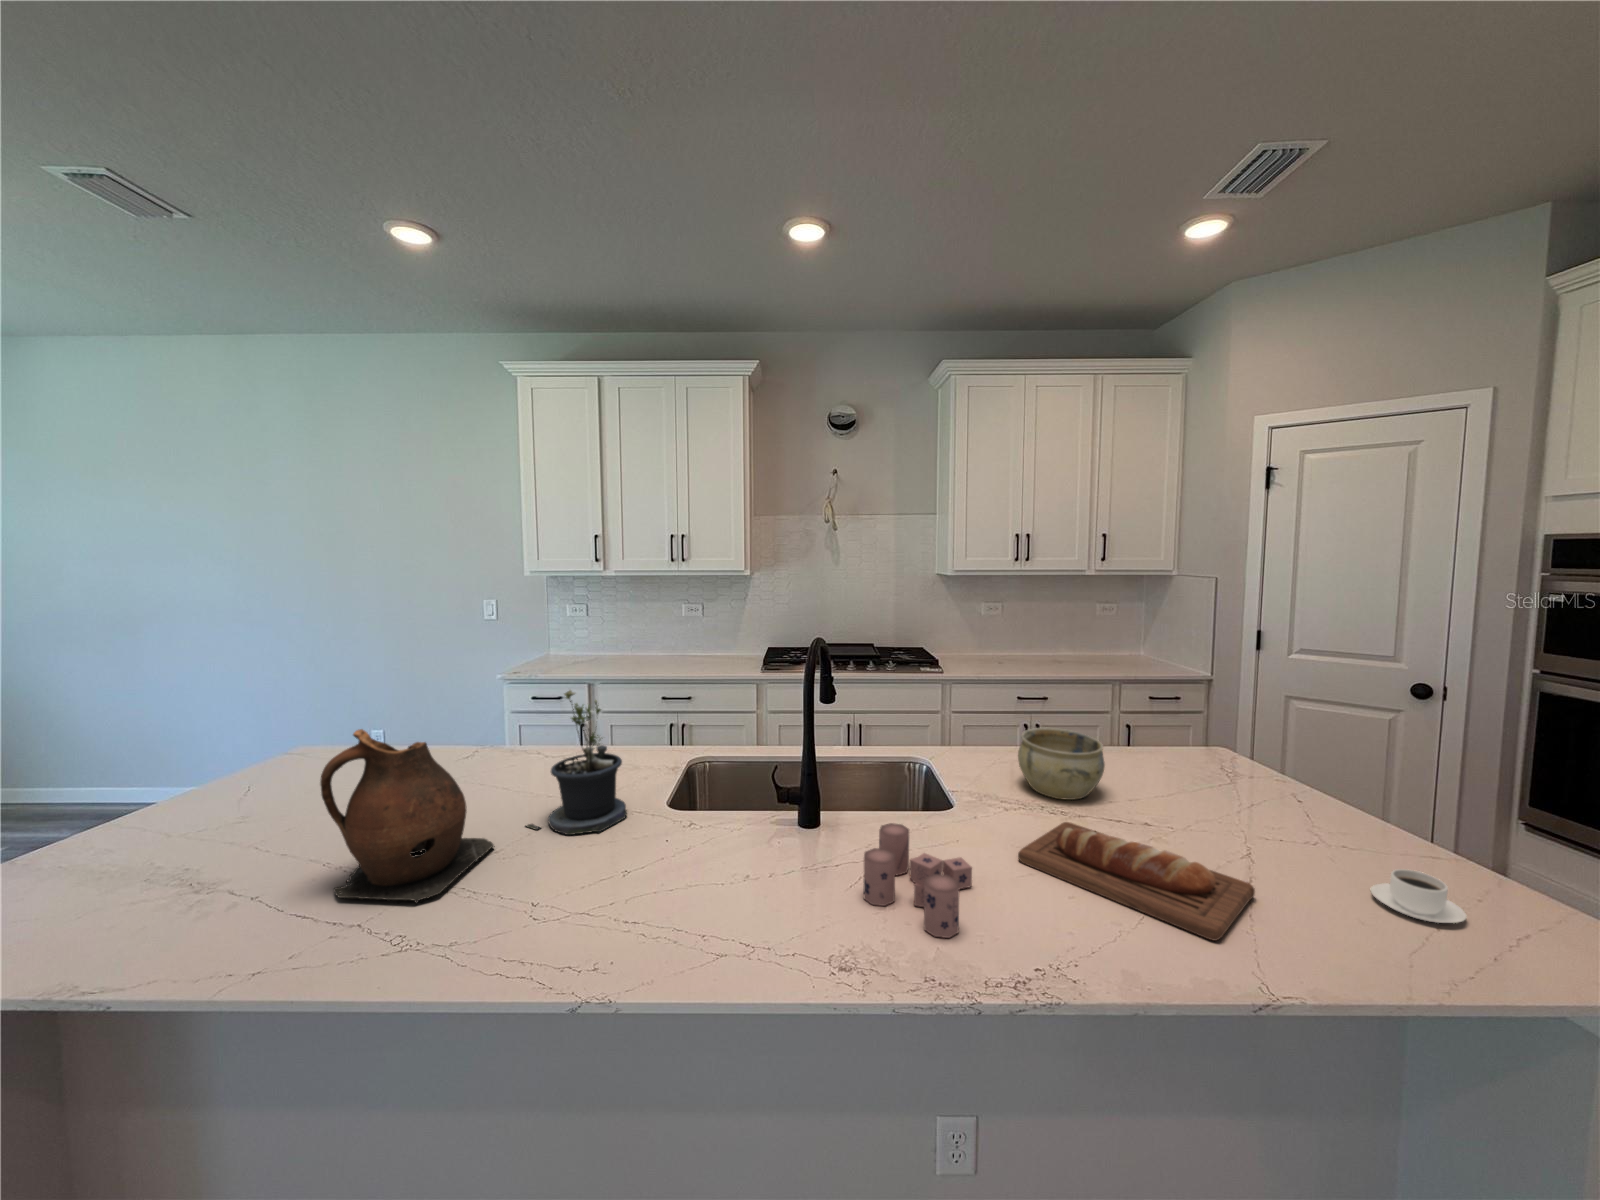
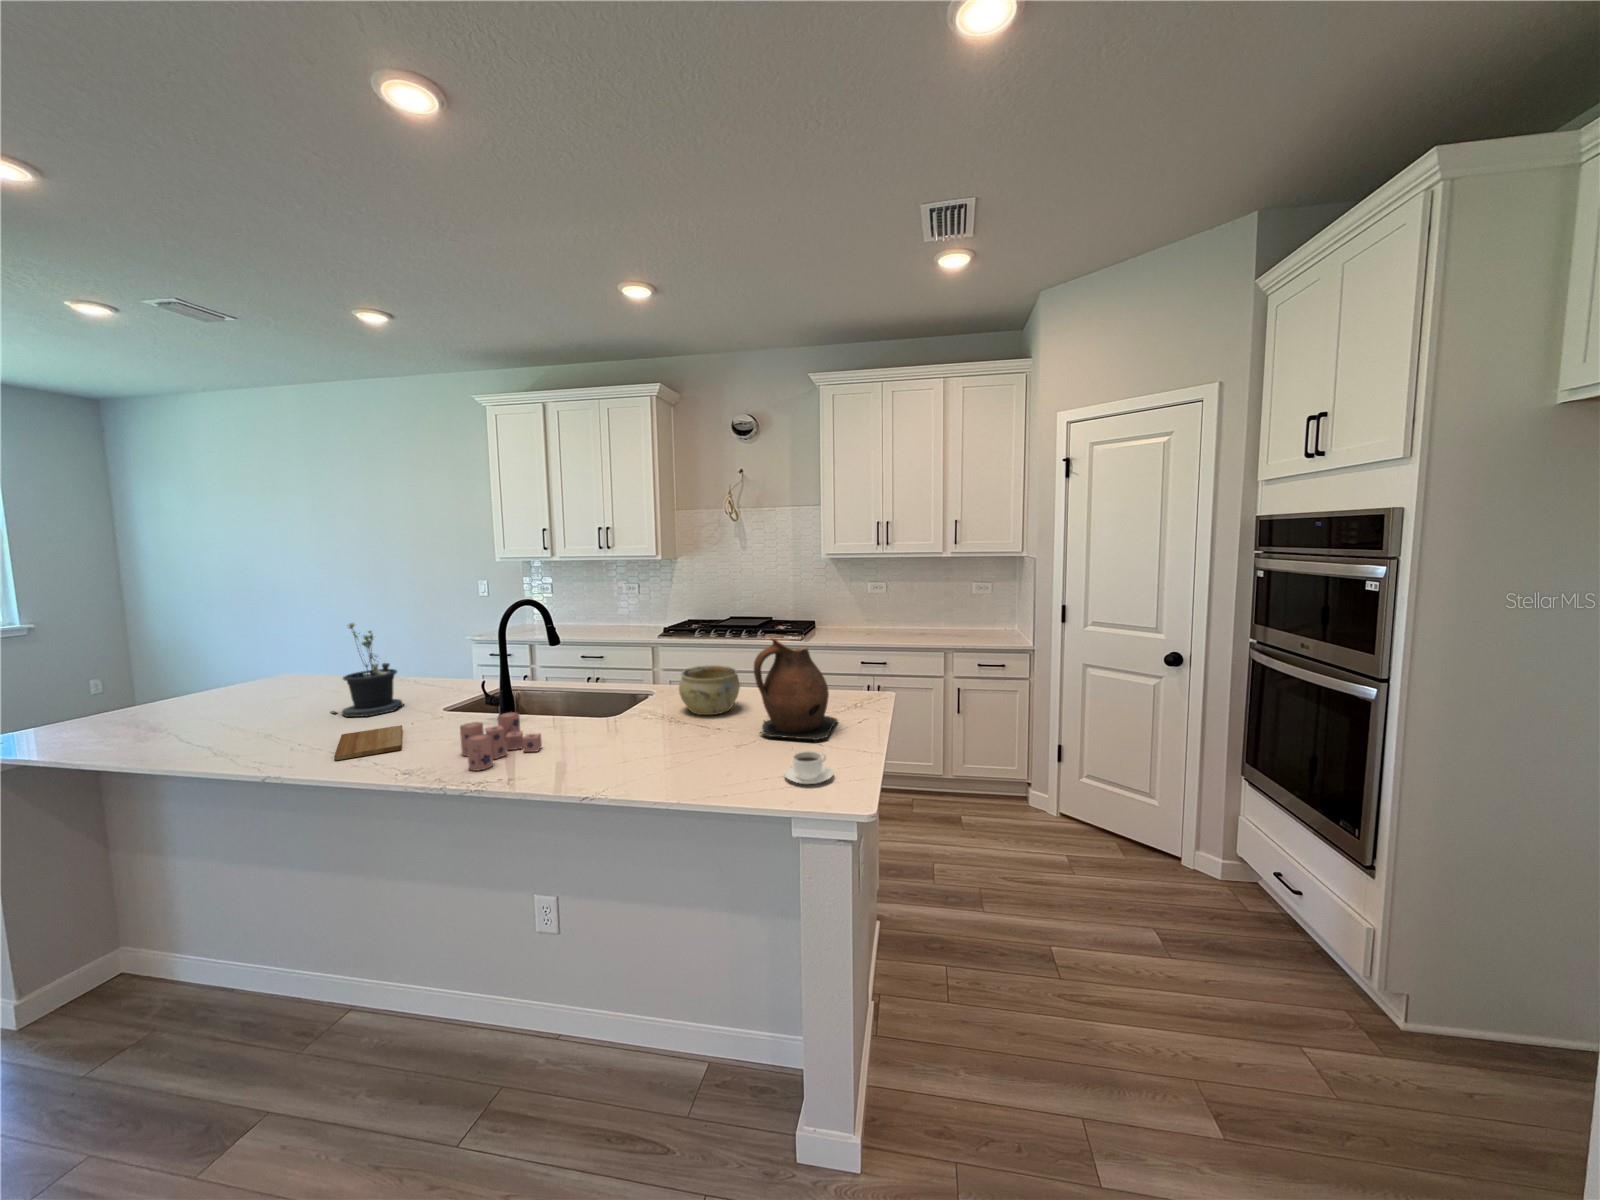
ceramic pitcher: present [320,729,495,903] -> present [754,637,838,741]
bread loaf: present [1018,822,1255,941] -> none [595,722,709,782]
cutting board: none [625,849,759,934] -> present [334,725,402,760]

